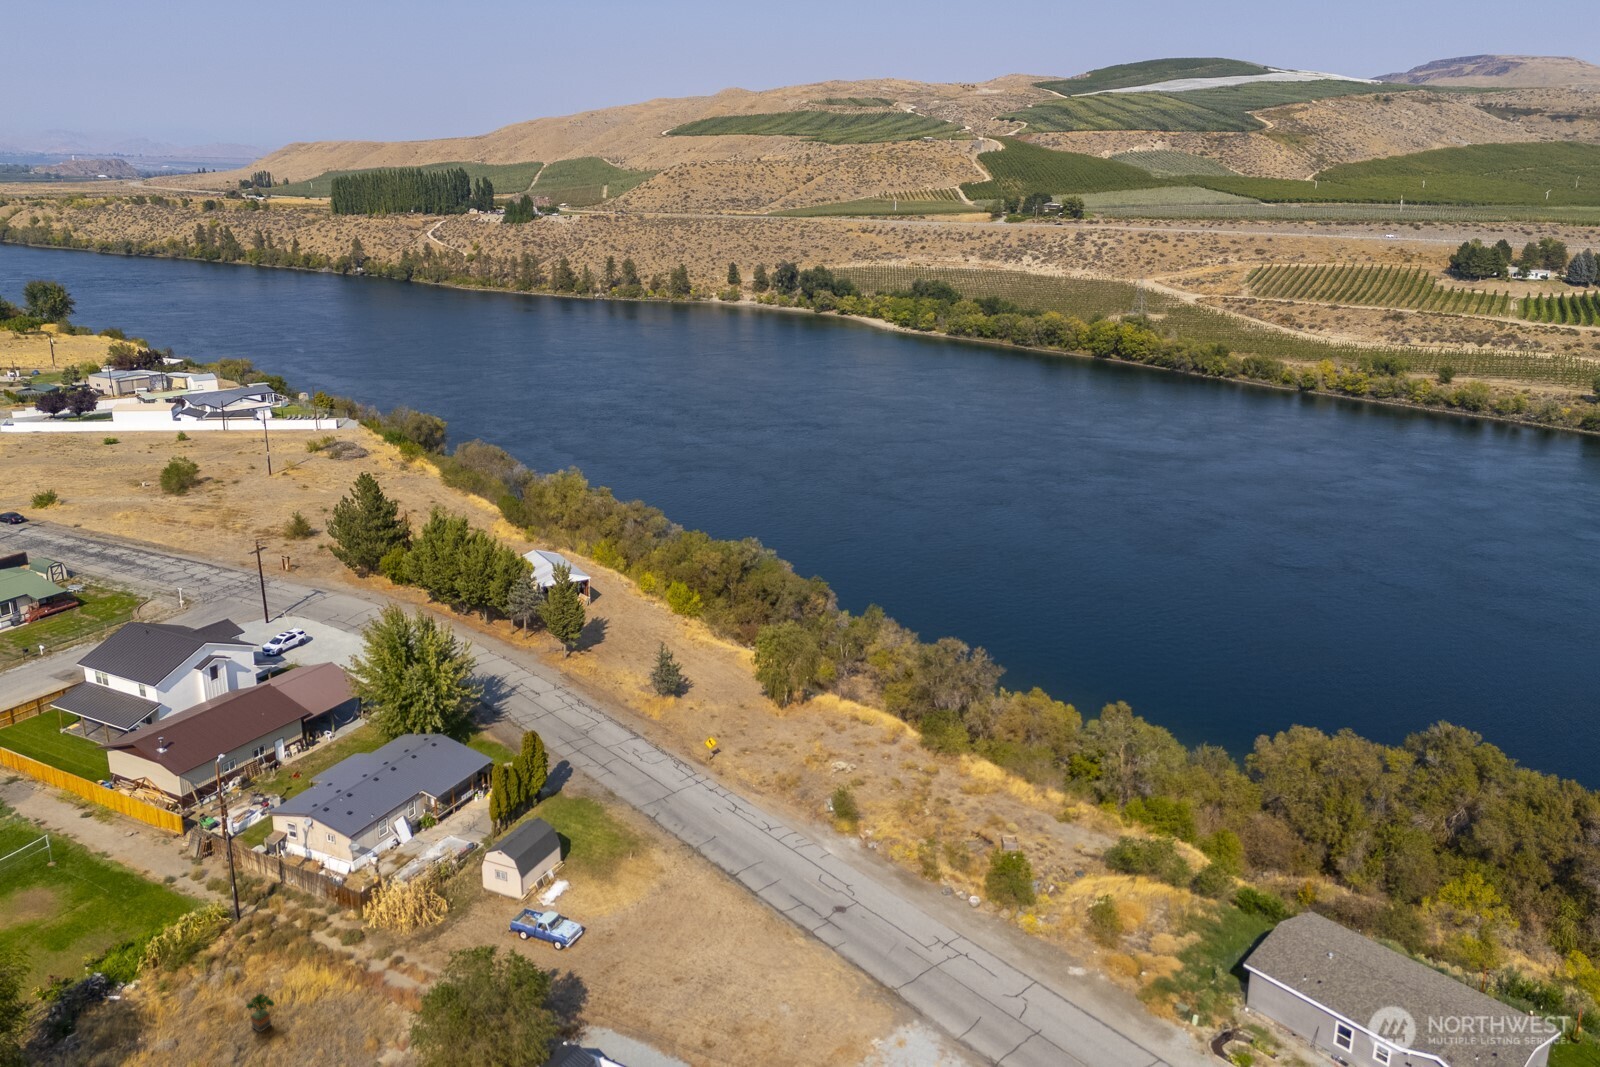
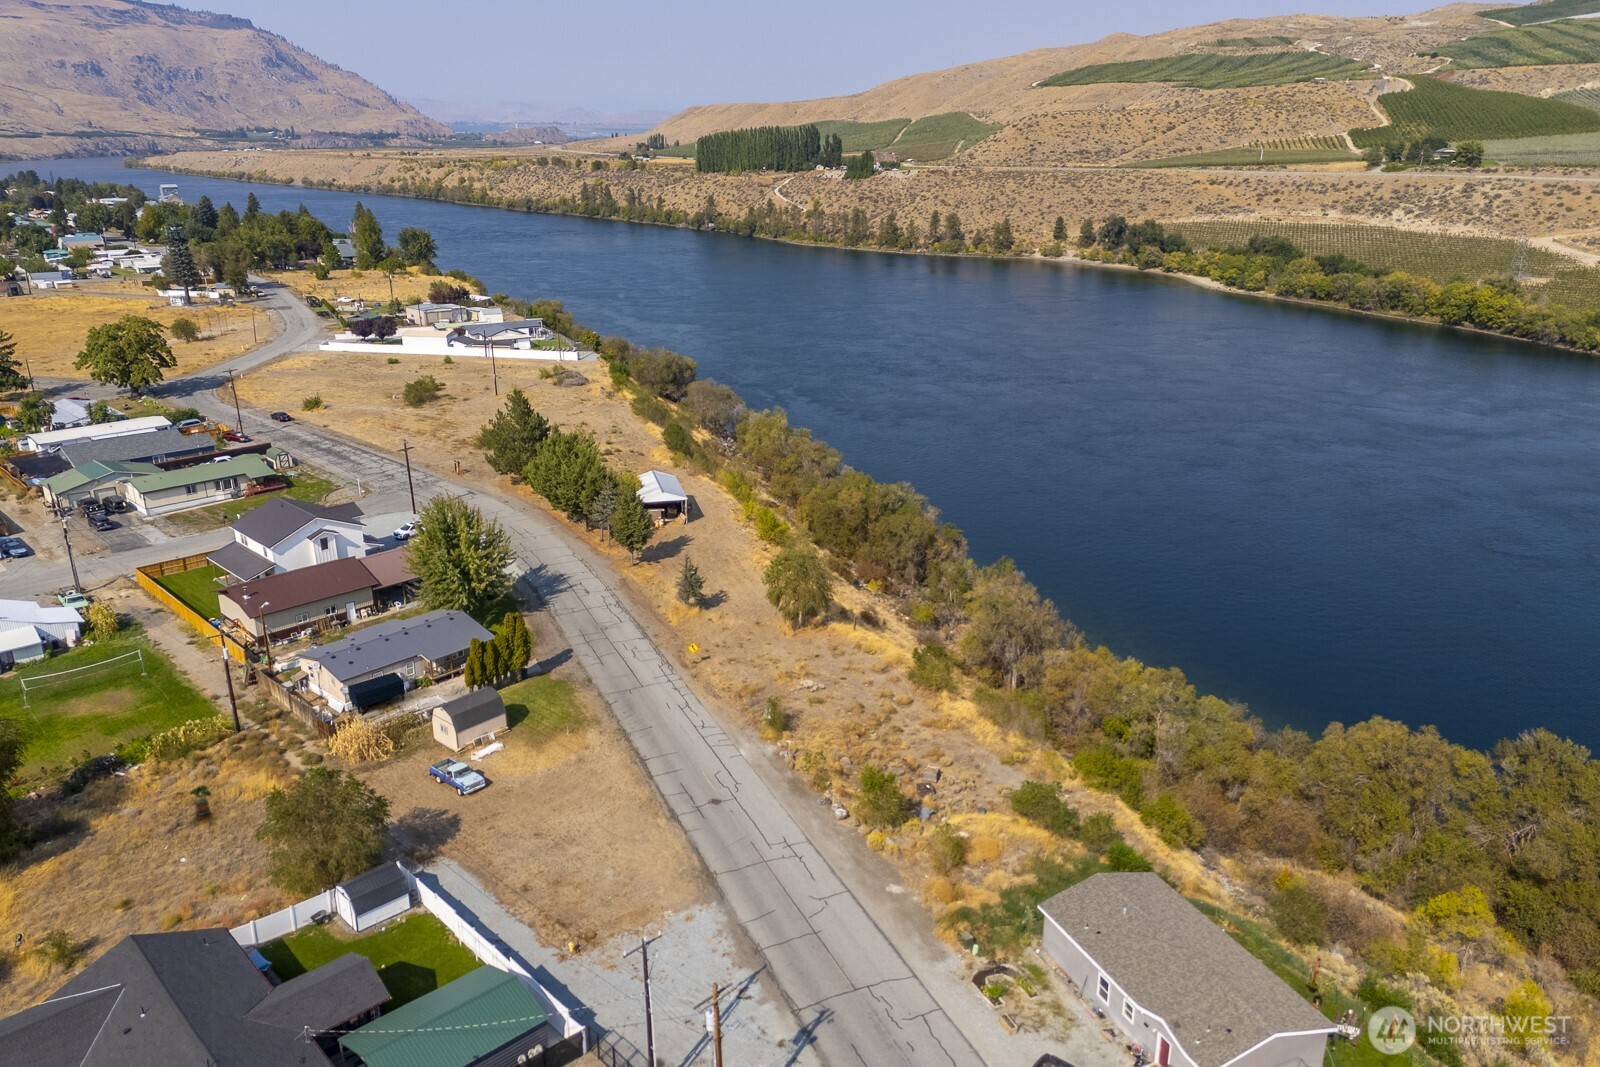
bench: none [356,817,420,872] -> present [348,672,405,714]

